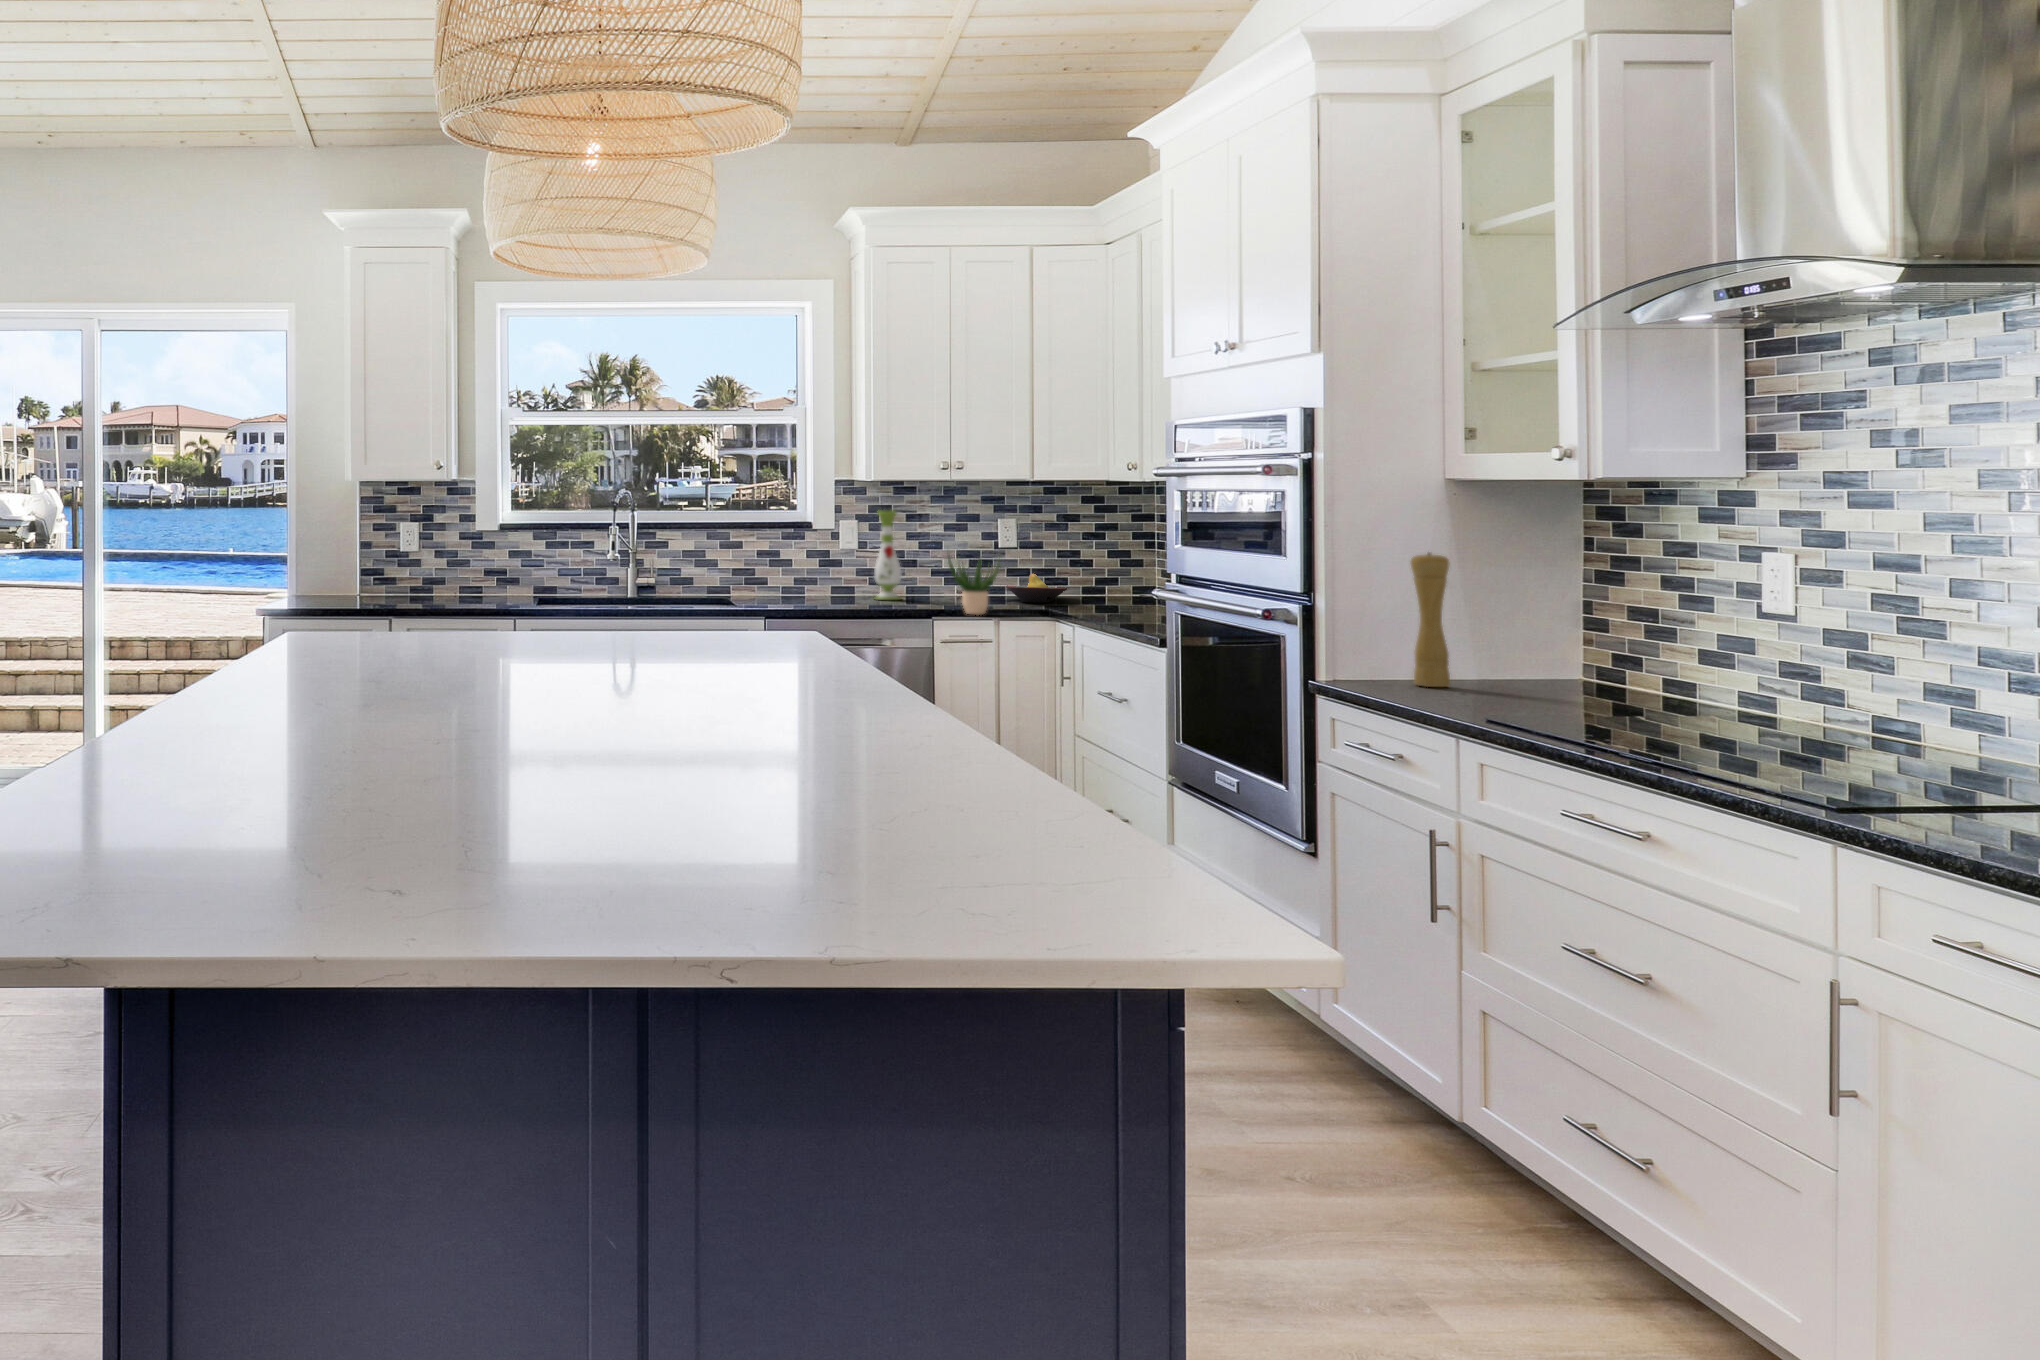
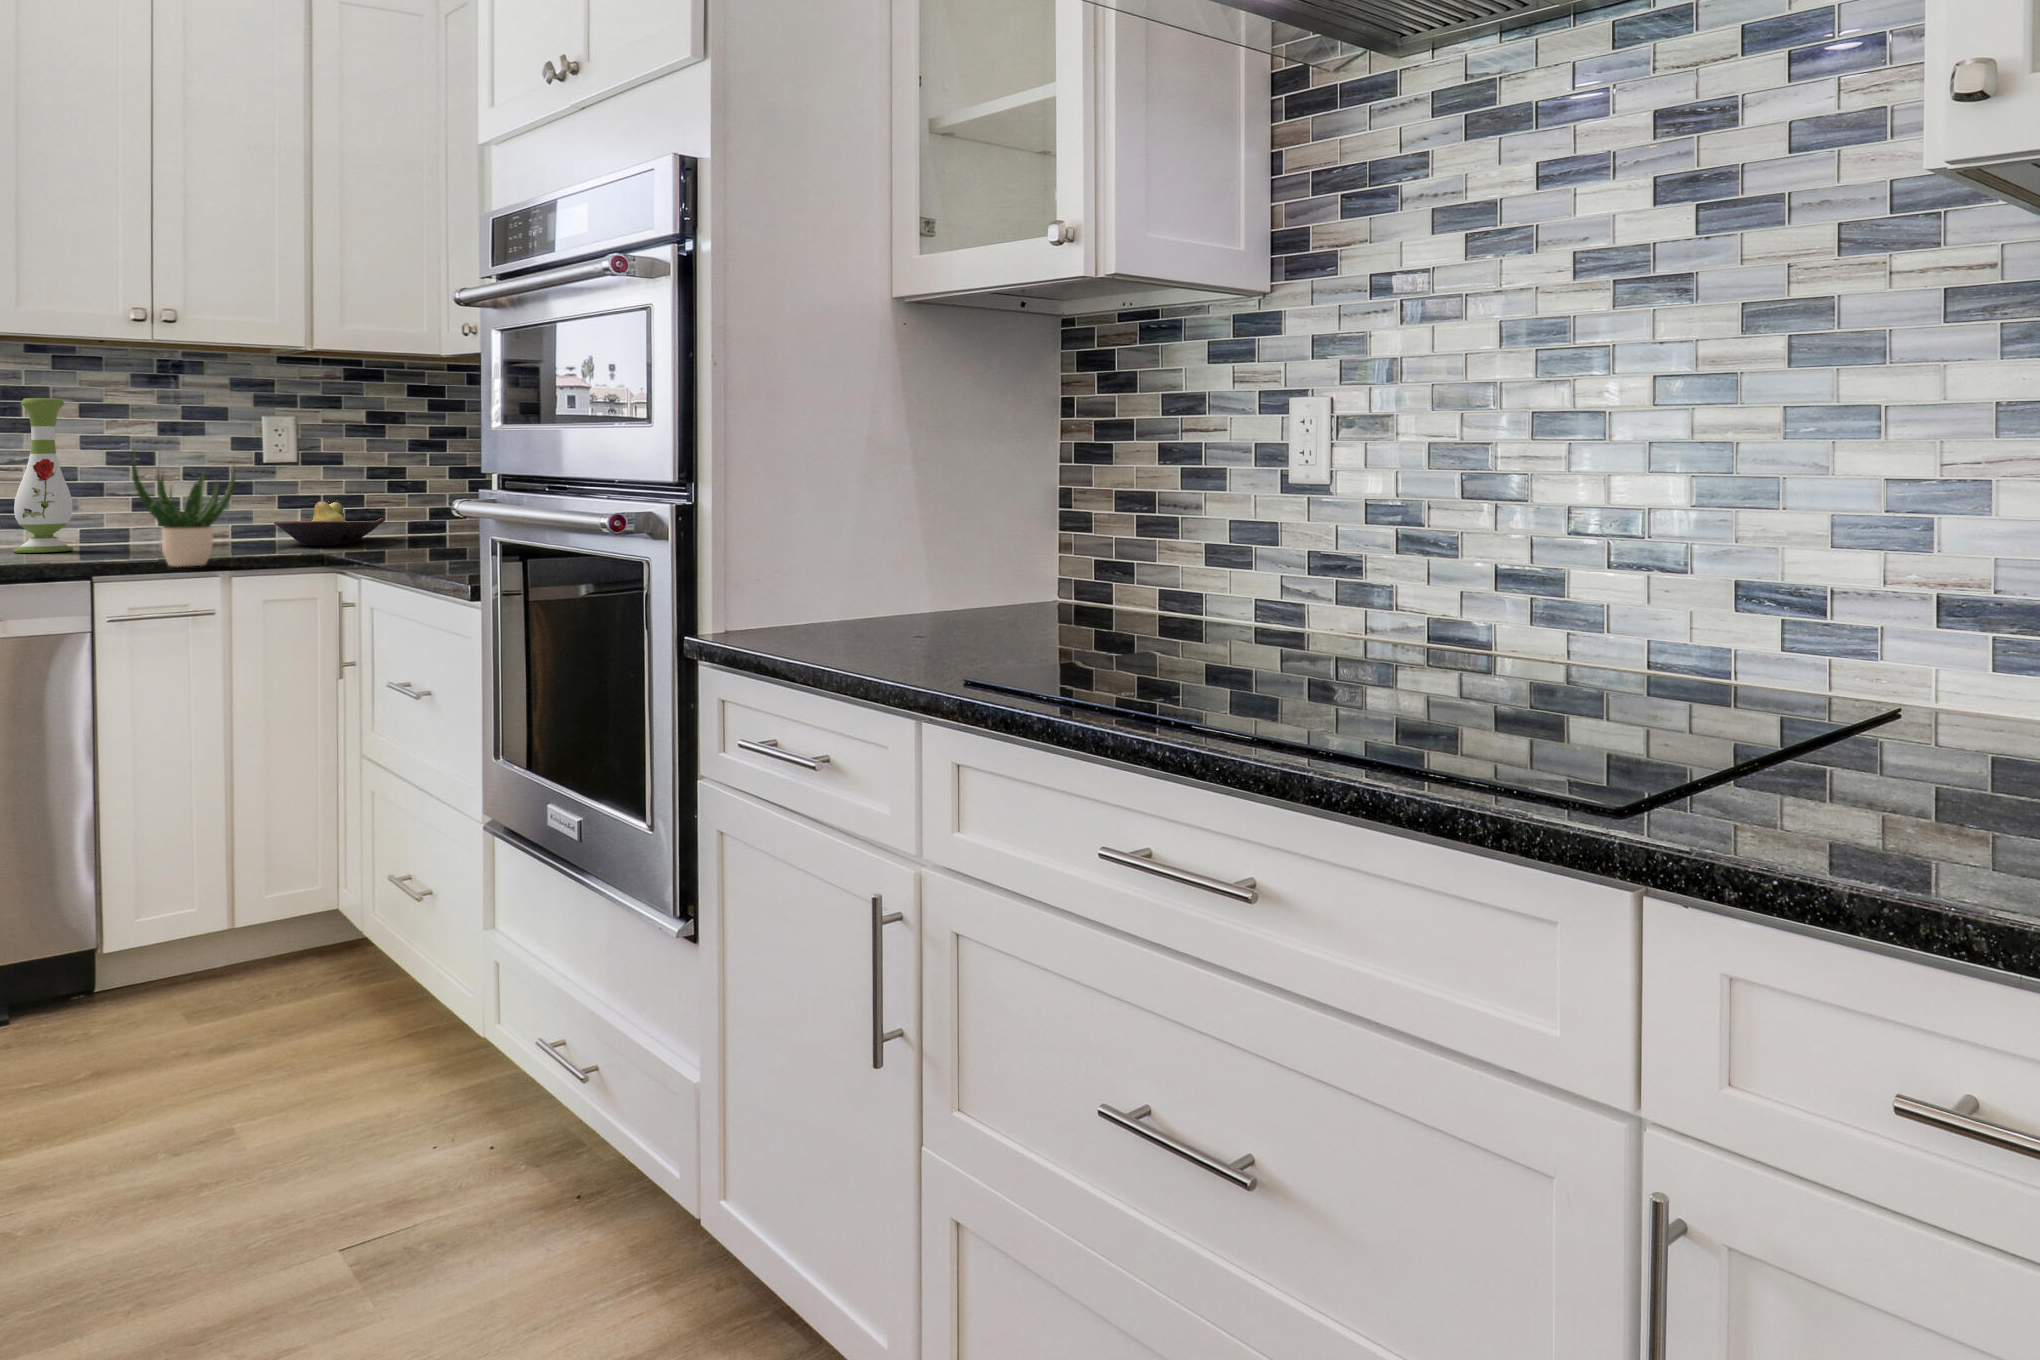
pepper mill: present [1411,553,1450,687] -> none [841,408,897,629]

